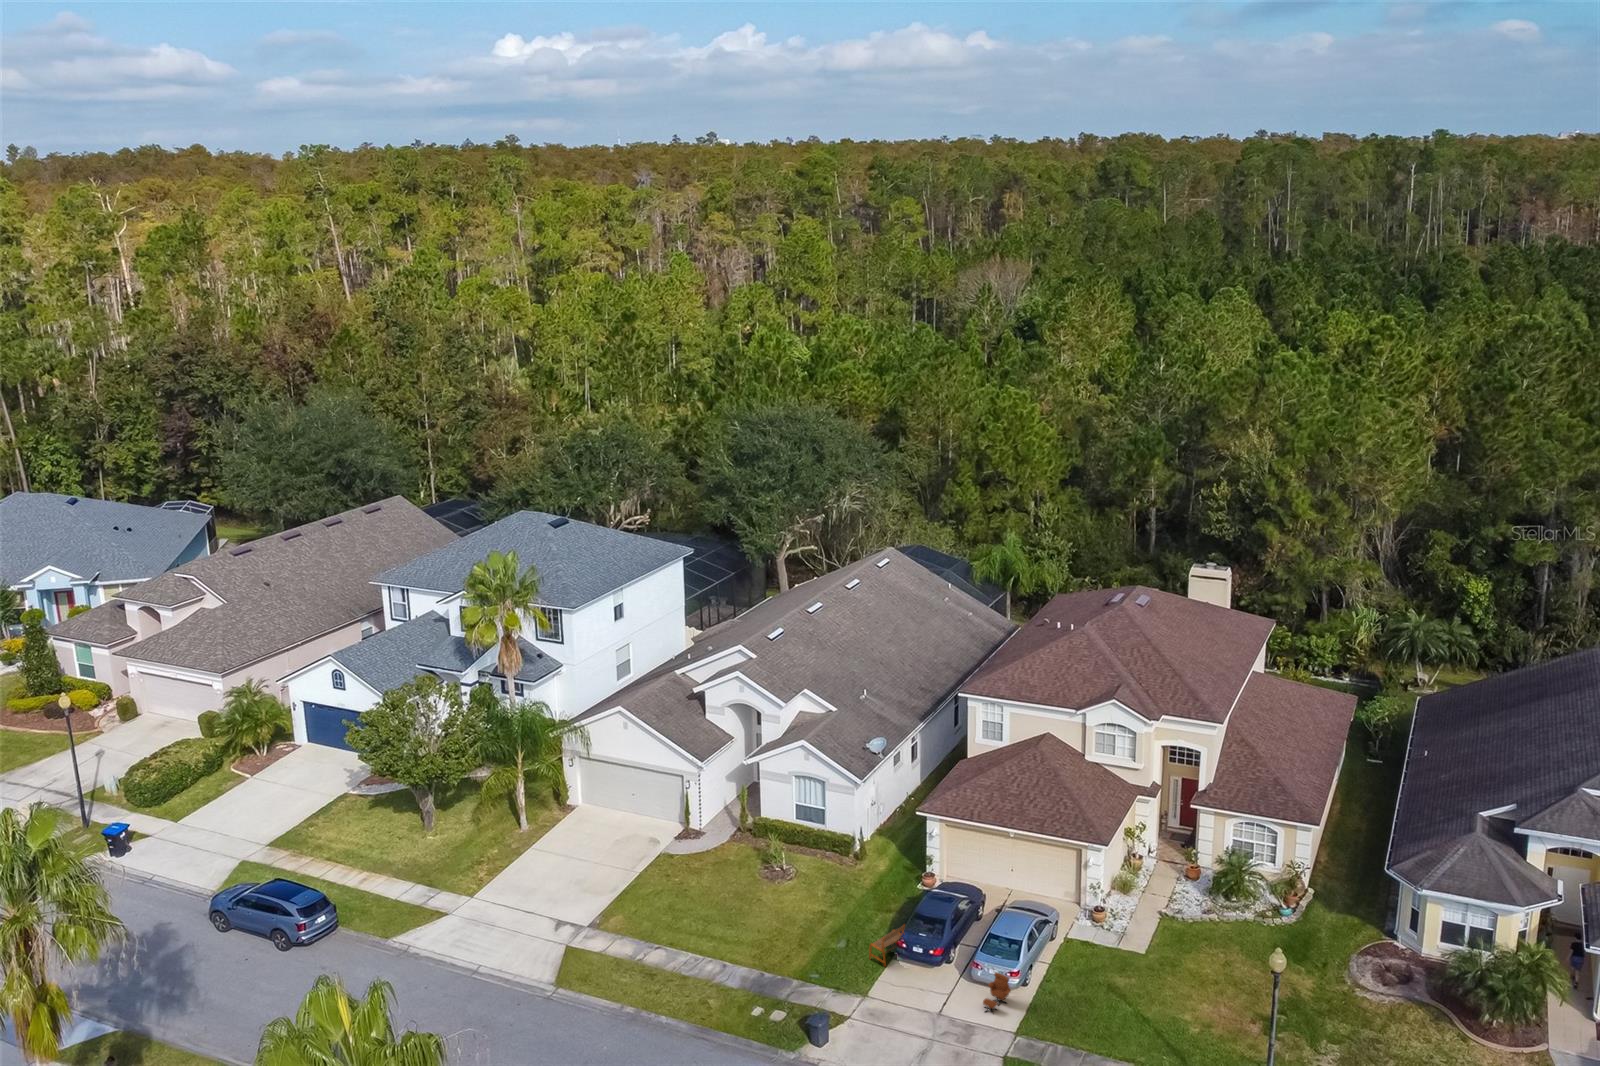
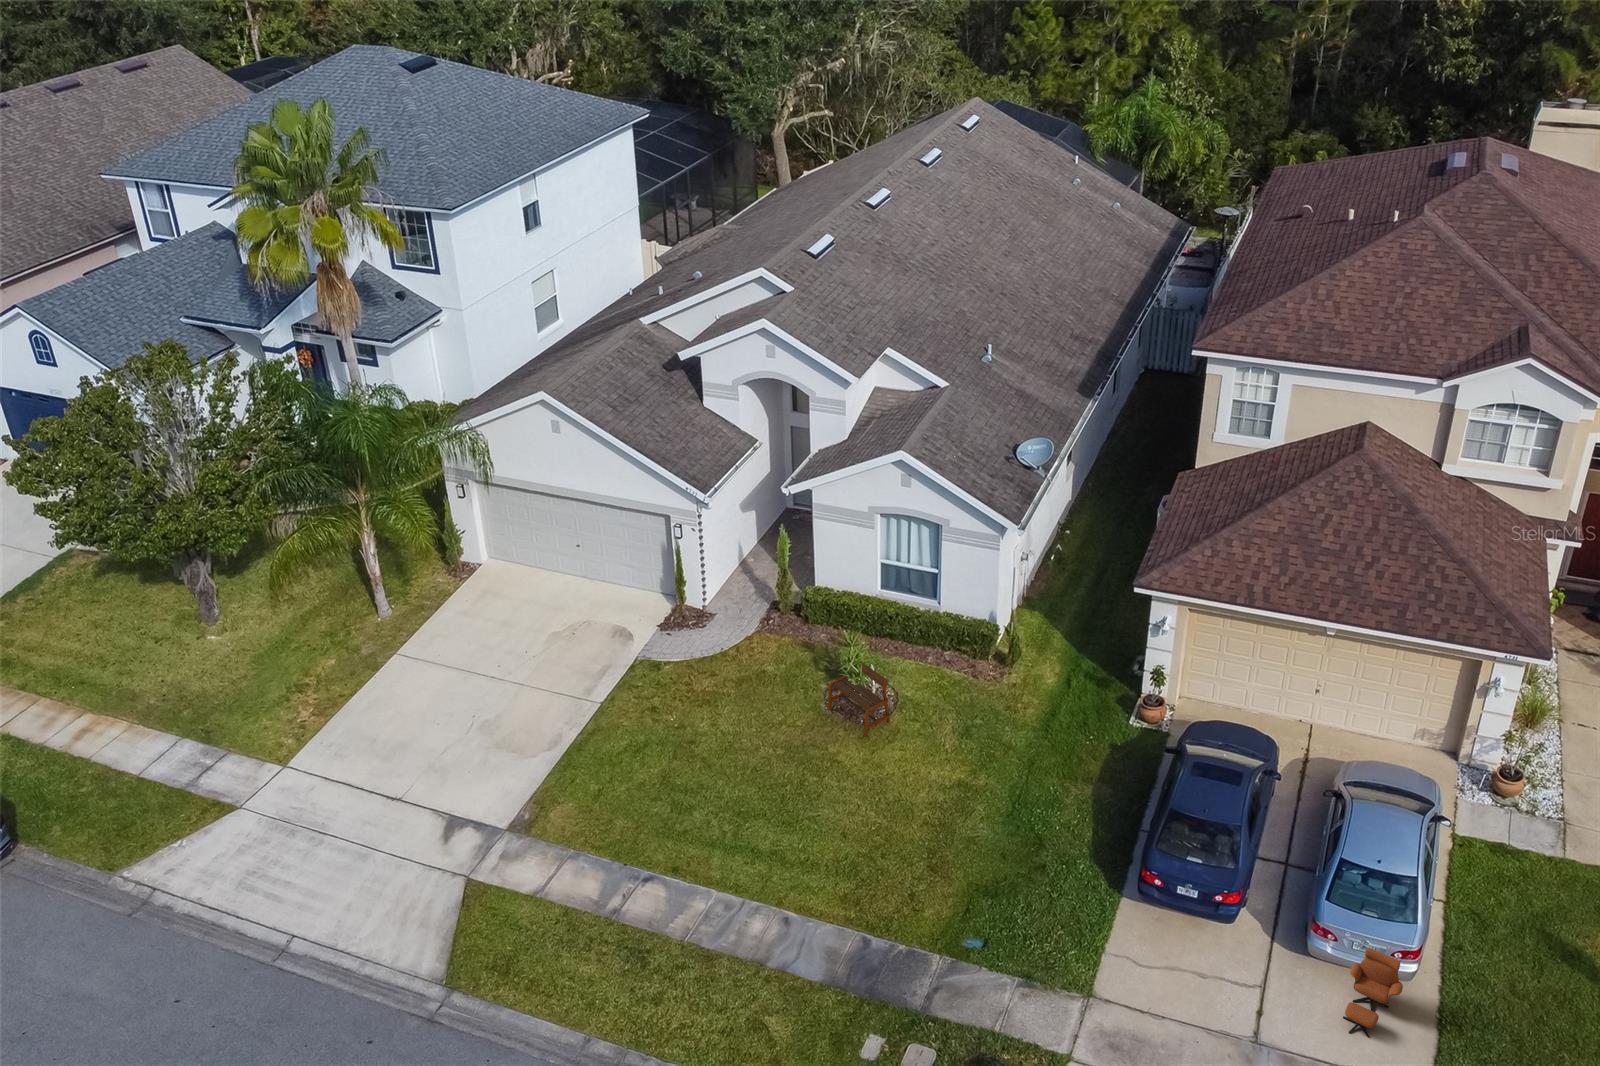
bench: present [869,925,905,966] -> present [828,663,890,737]

